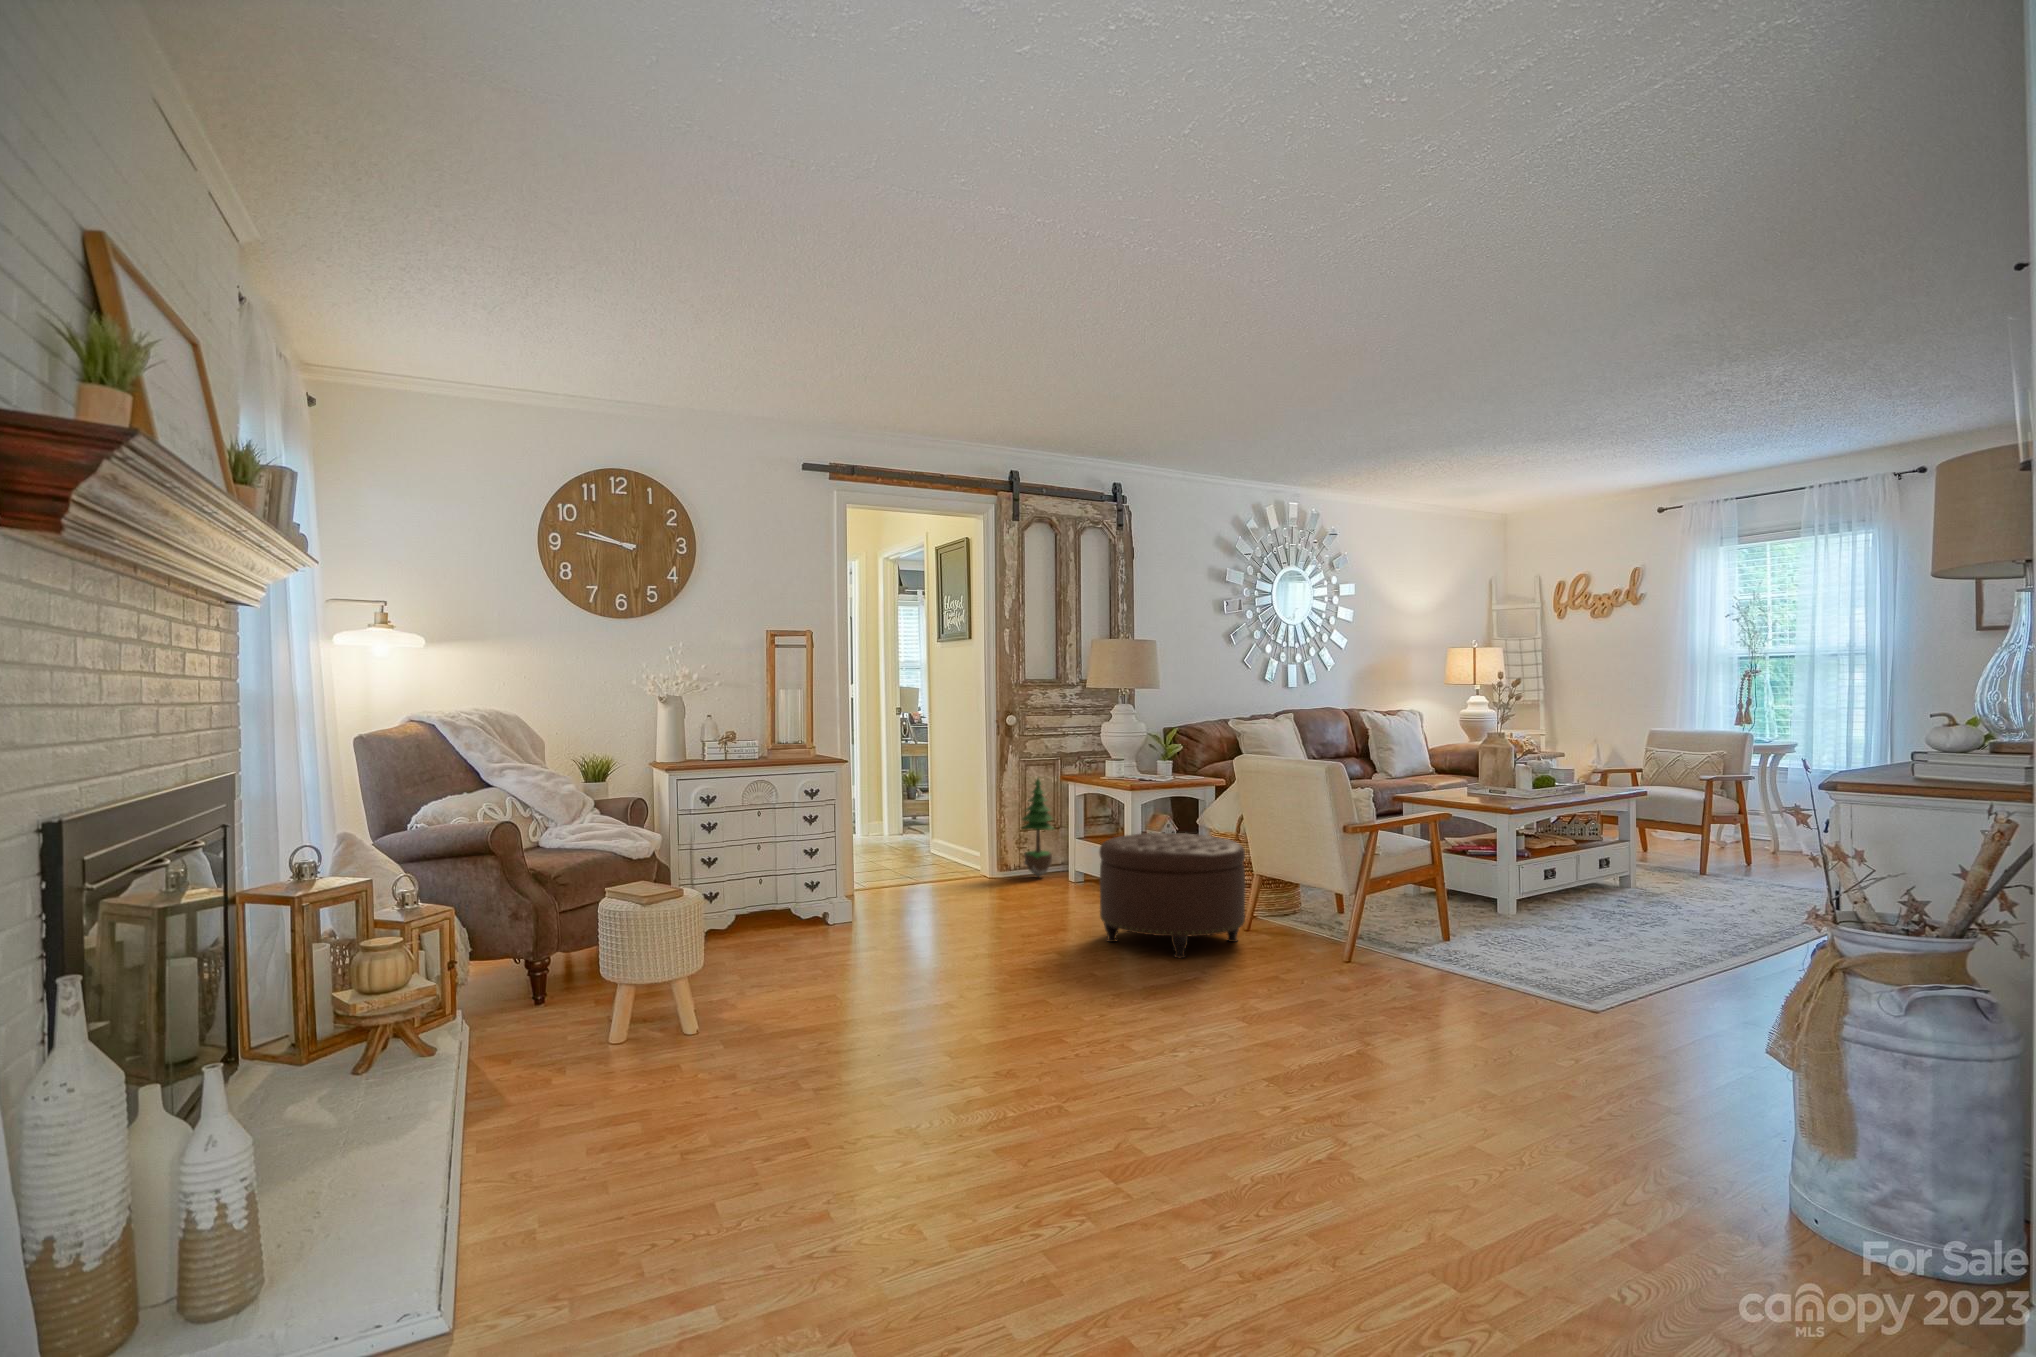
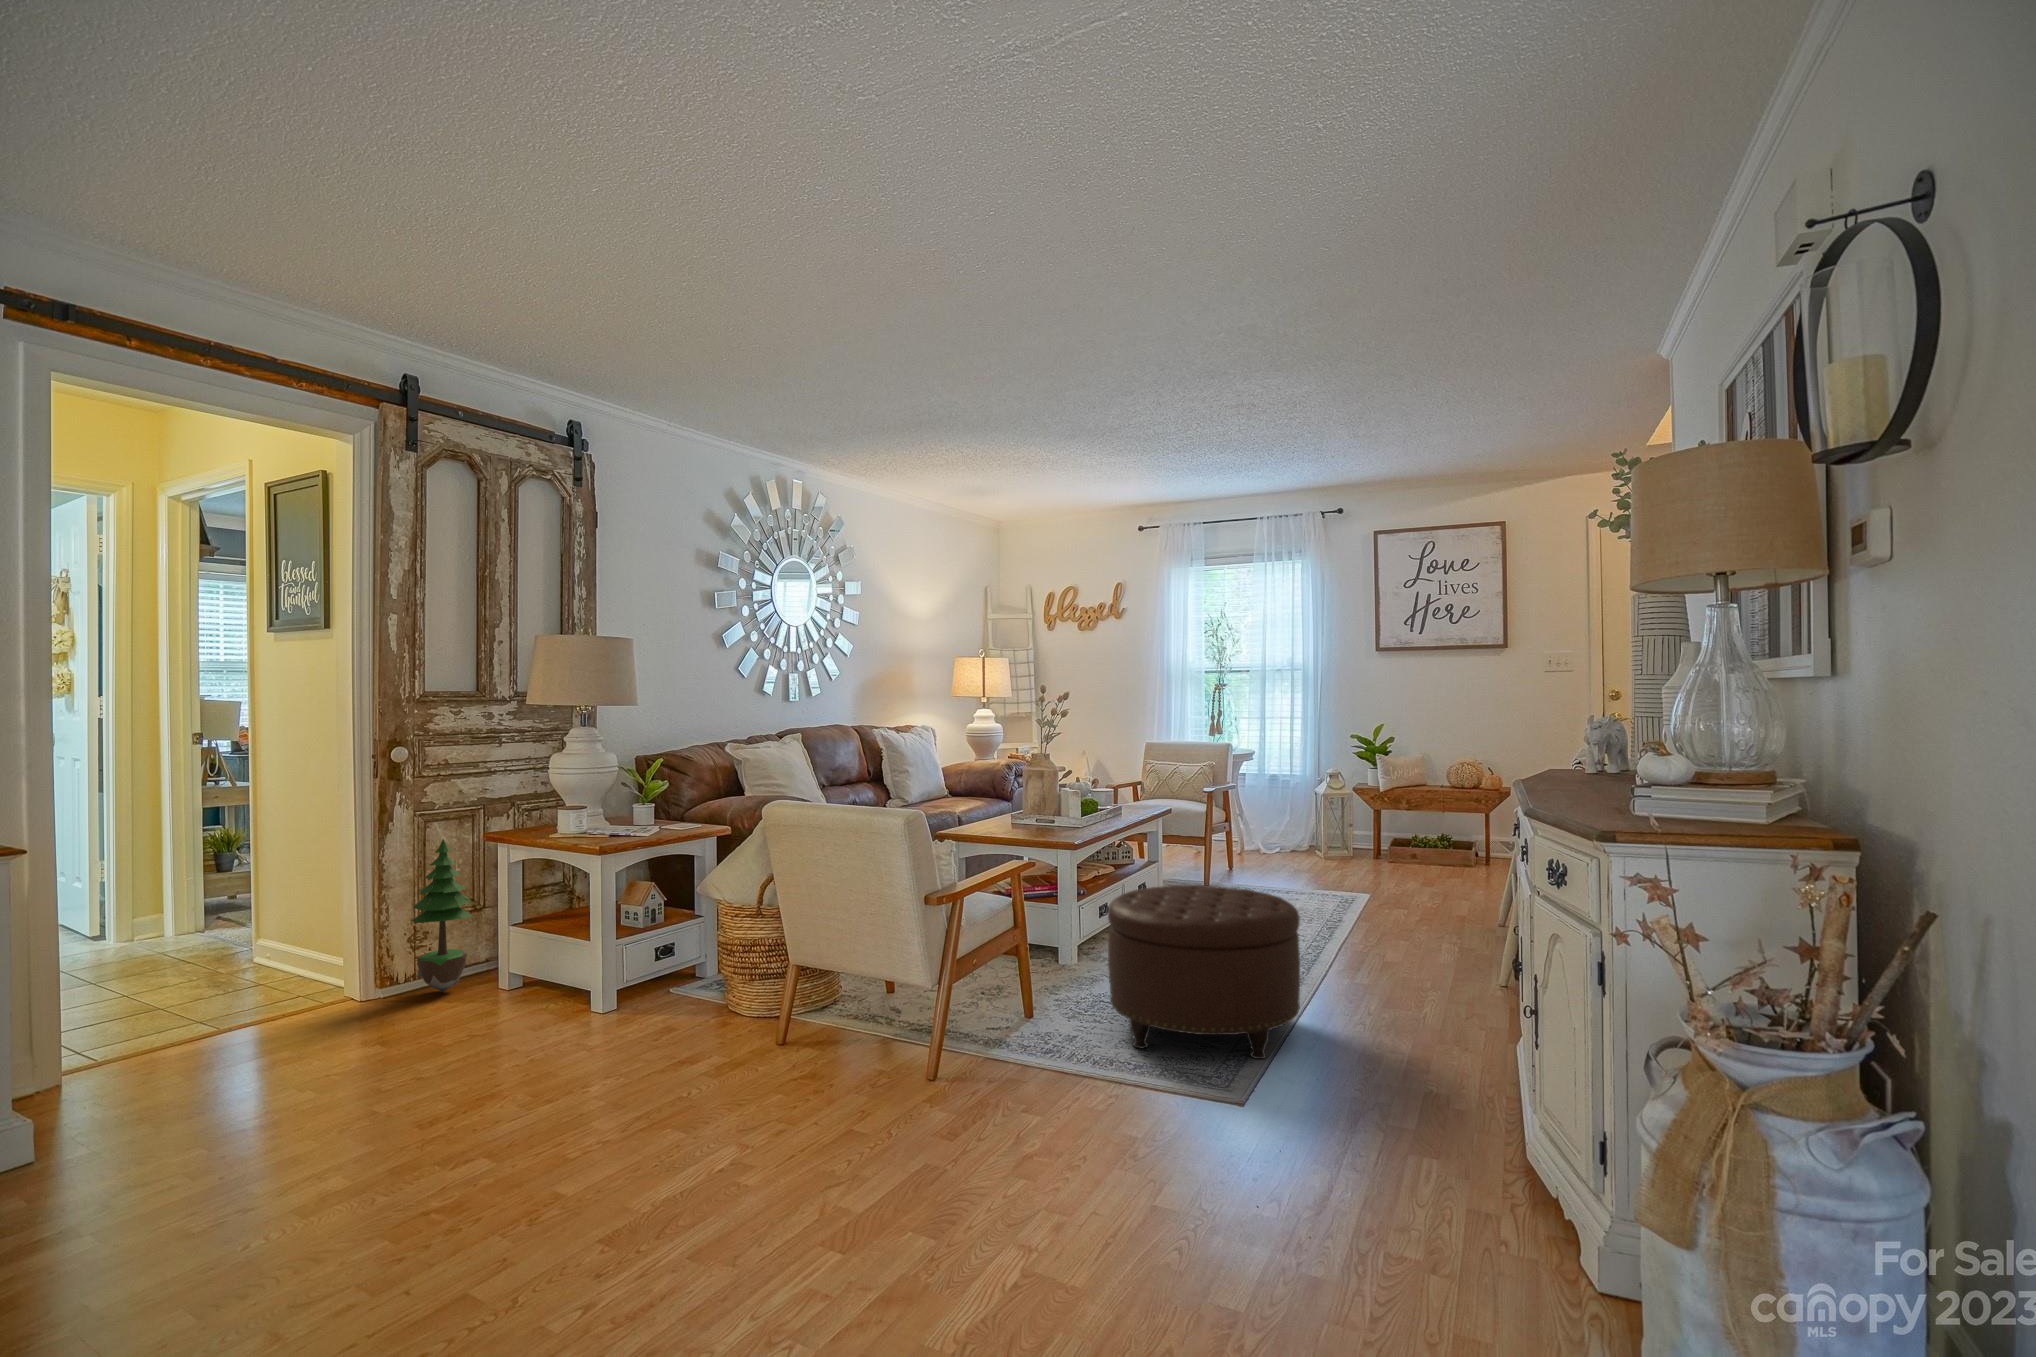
ottoman: present [1099,833,1245,958] -> present [1108,885,1300,1059]

